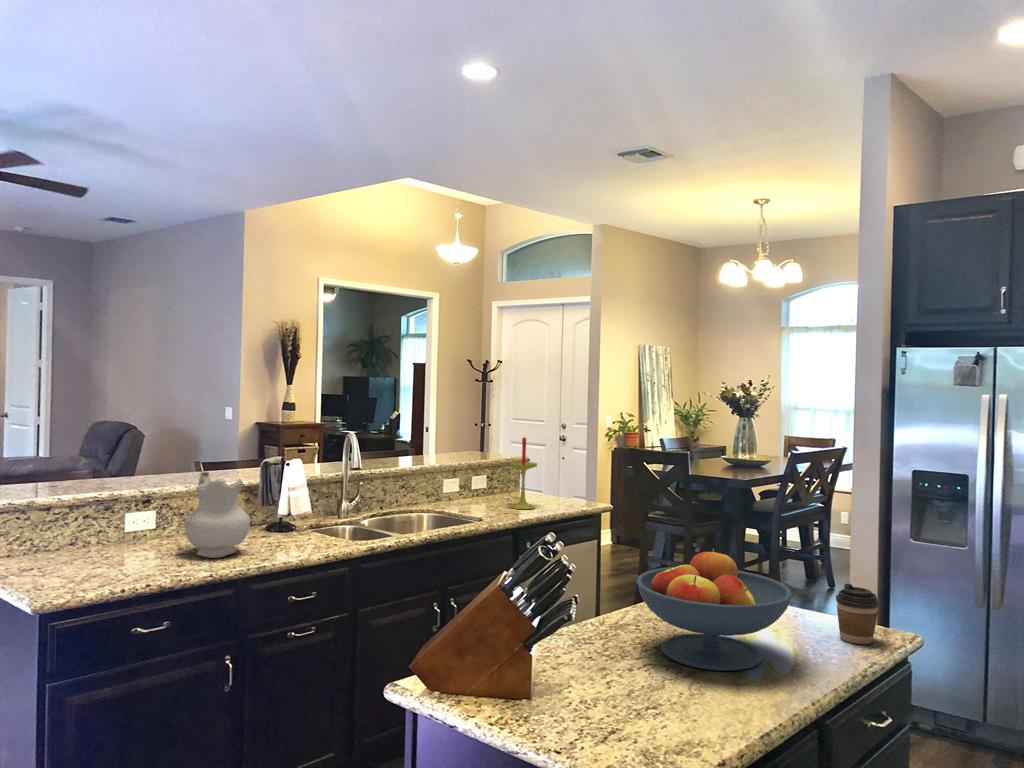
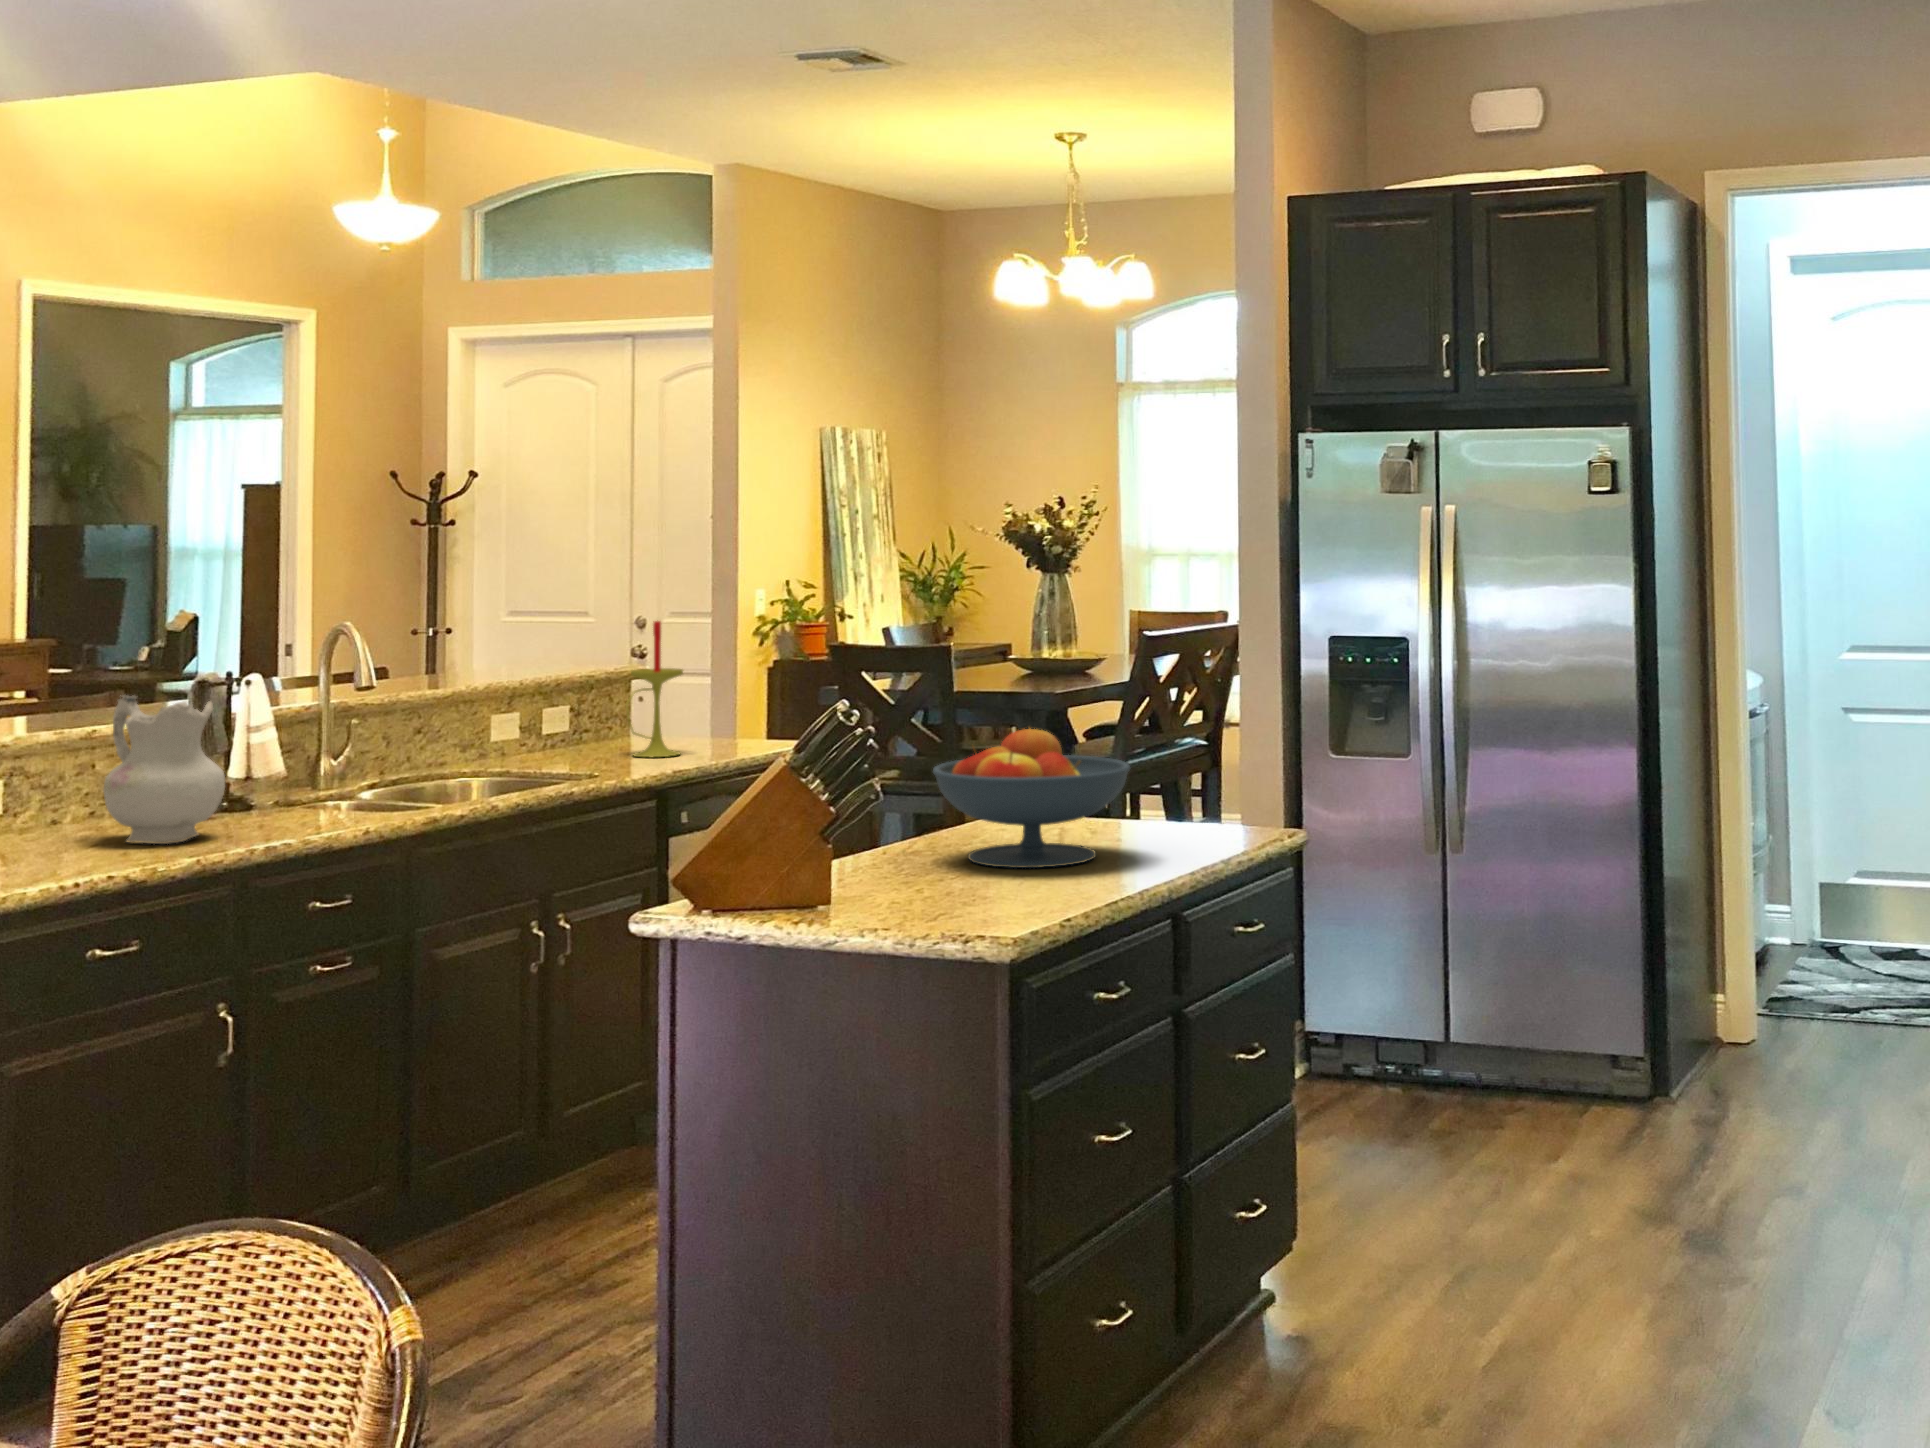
coffee cup: present [836,584,880,644] -> none [1188,764,1241,838]

